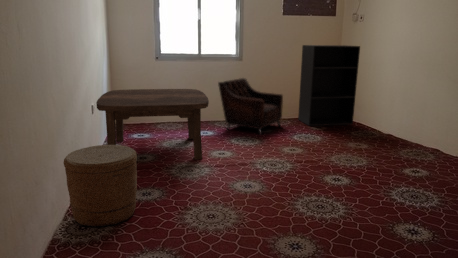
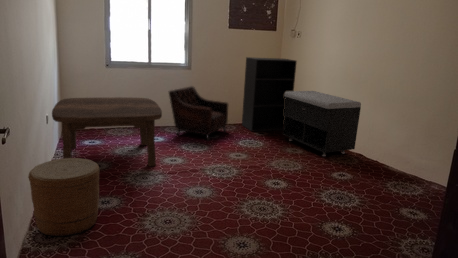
storage bench: none [344,79,439,152] -> present [282,91,361,156]

